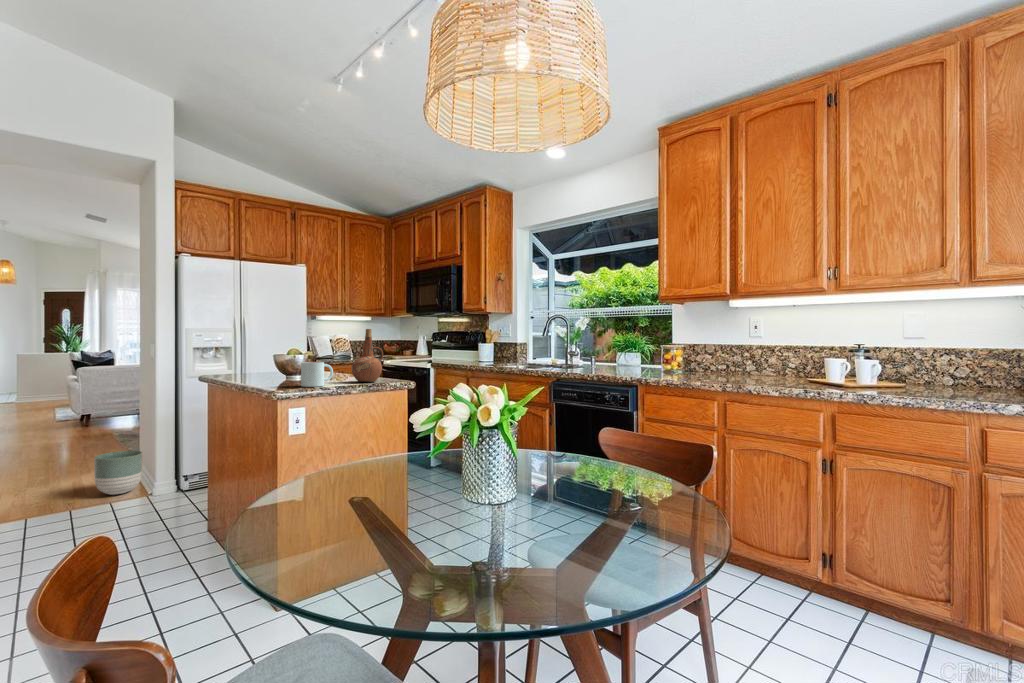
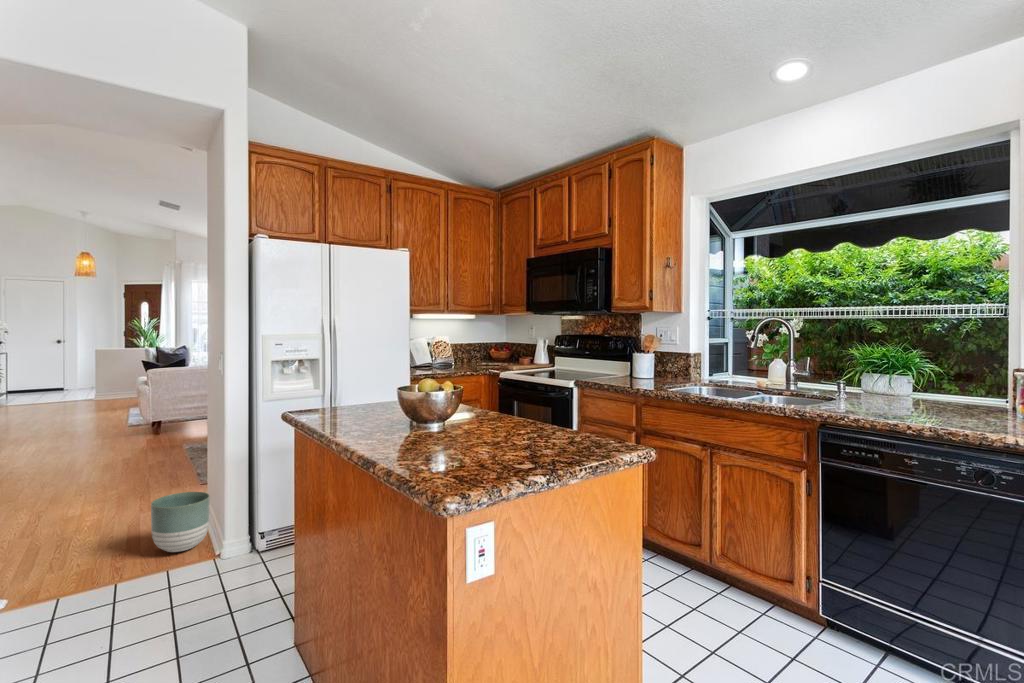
ceramic pitcher: present [351,329,383,382] -> none [541,354,593,451]
mug: present [301,362,333,387] -> none [469,420,521,473]

